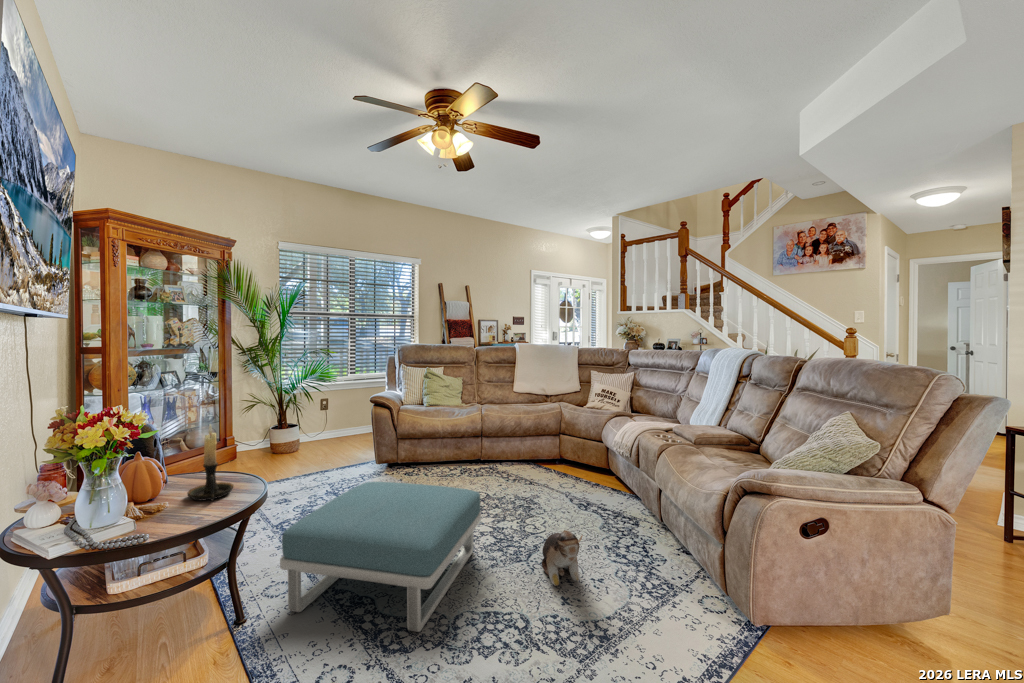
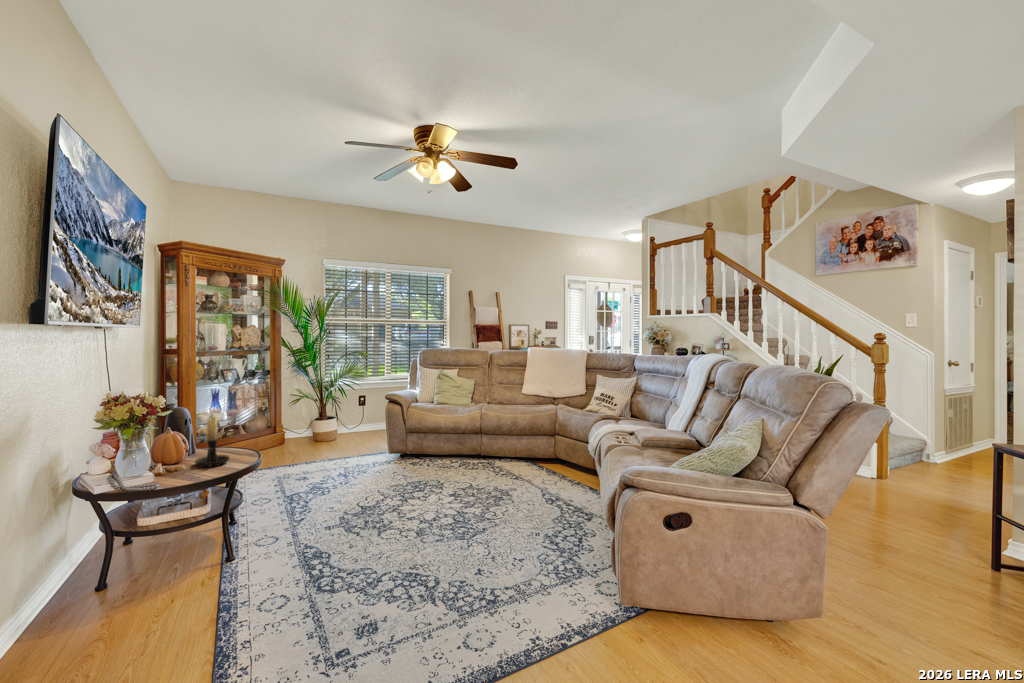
footstool: present [280,482,481,632] -> none [259,464,435,581]
plush toy: present [542,530,583,586] -> none [475,512,505,560]

